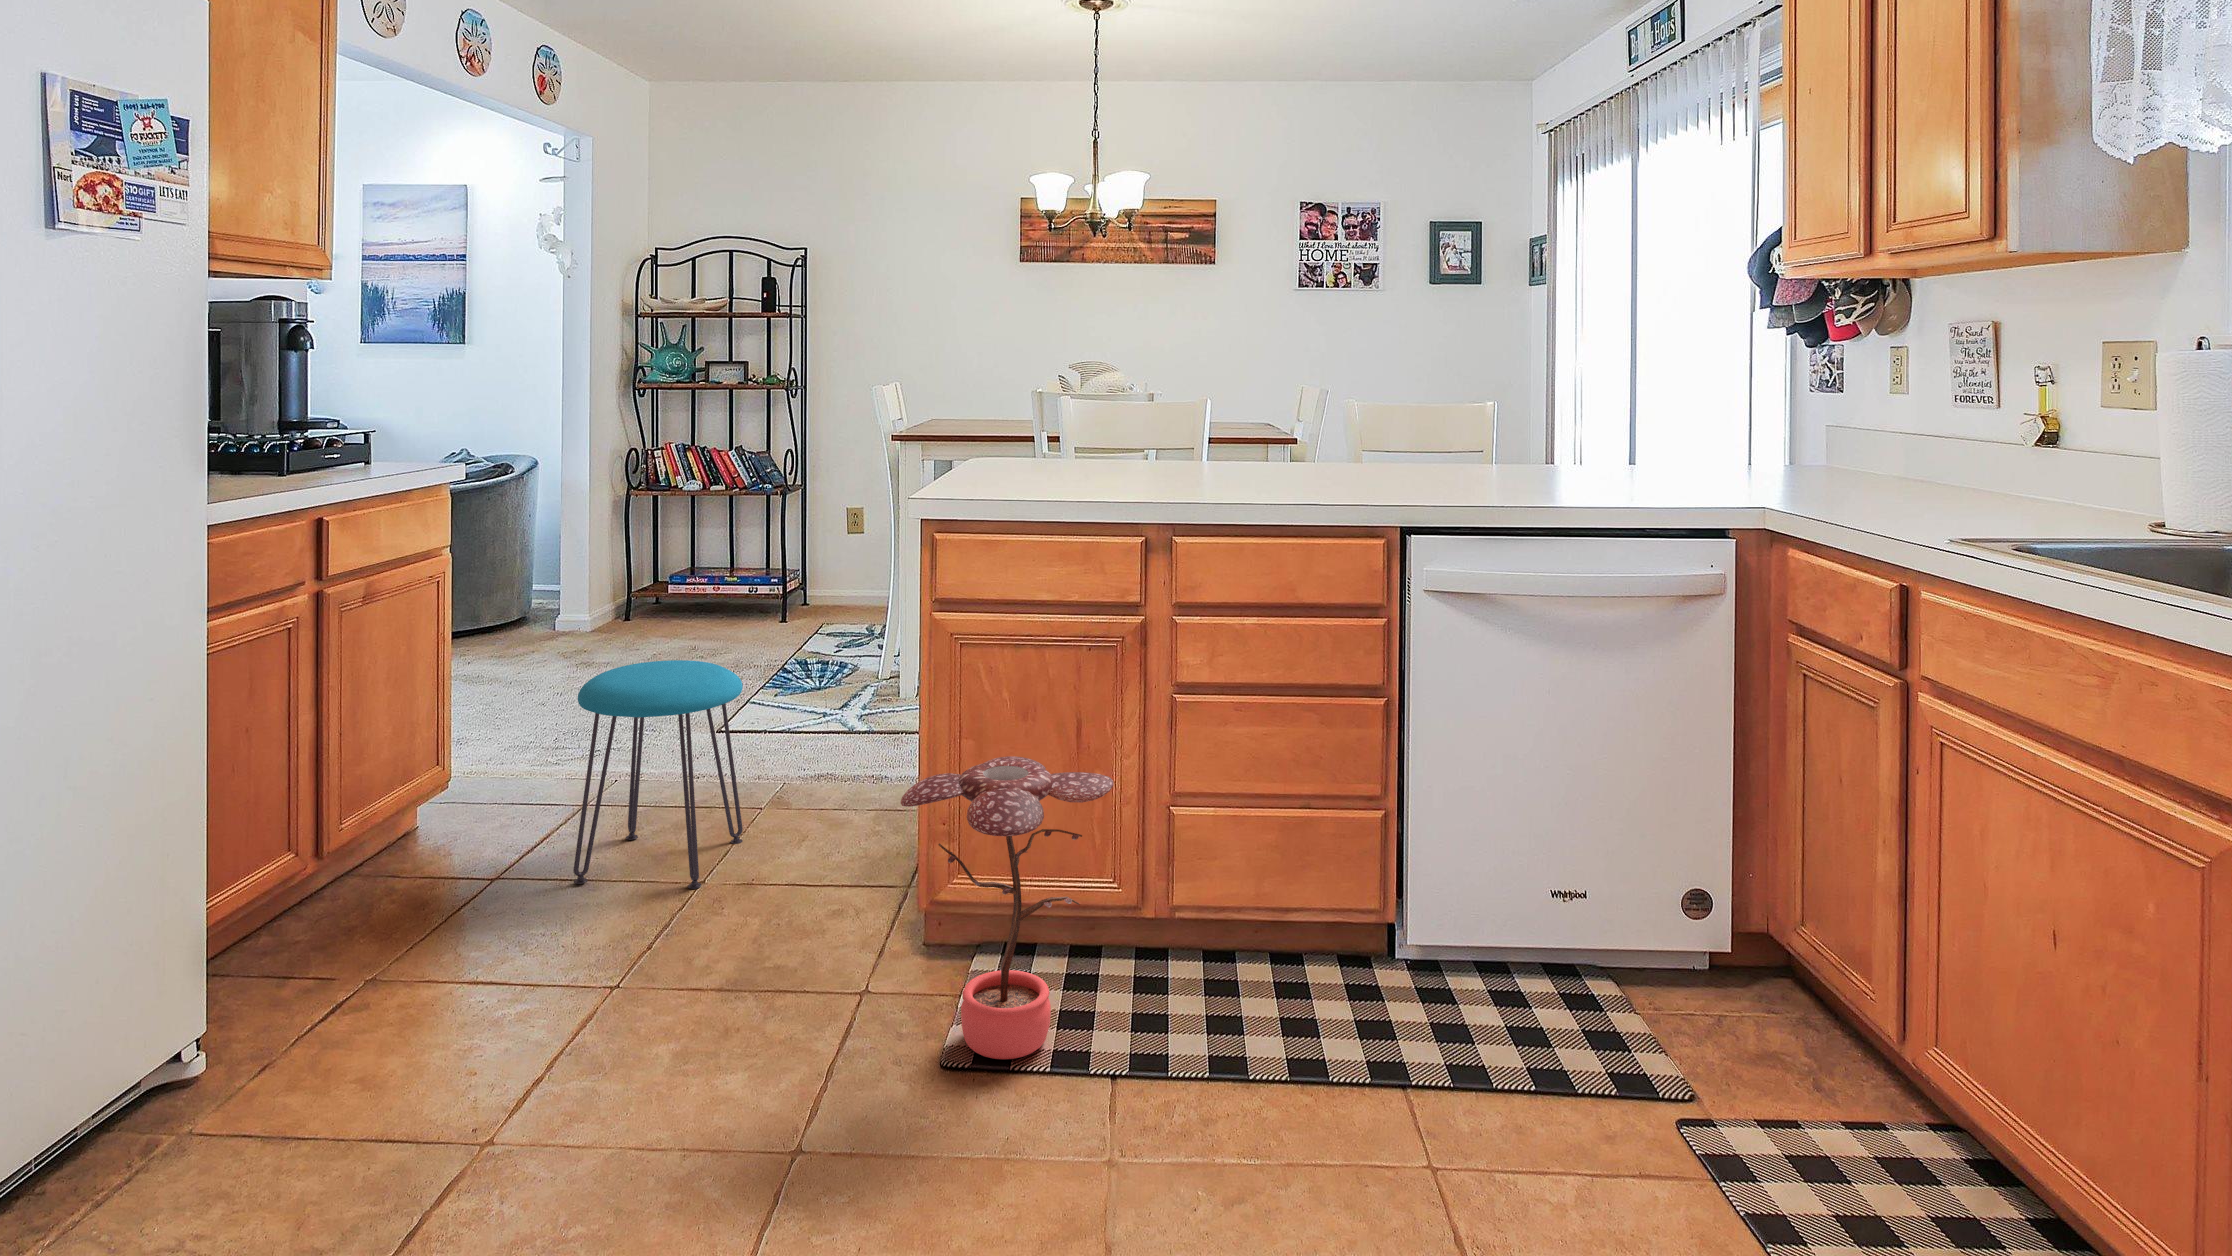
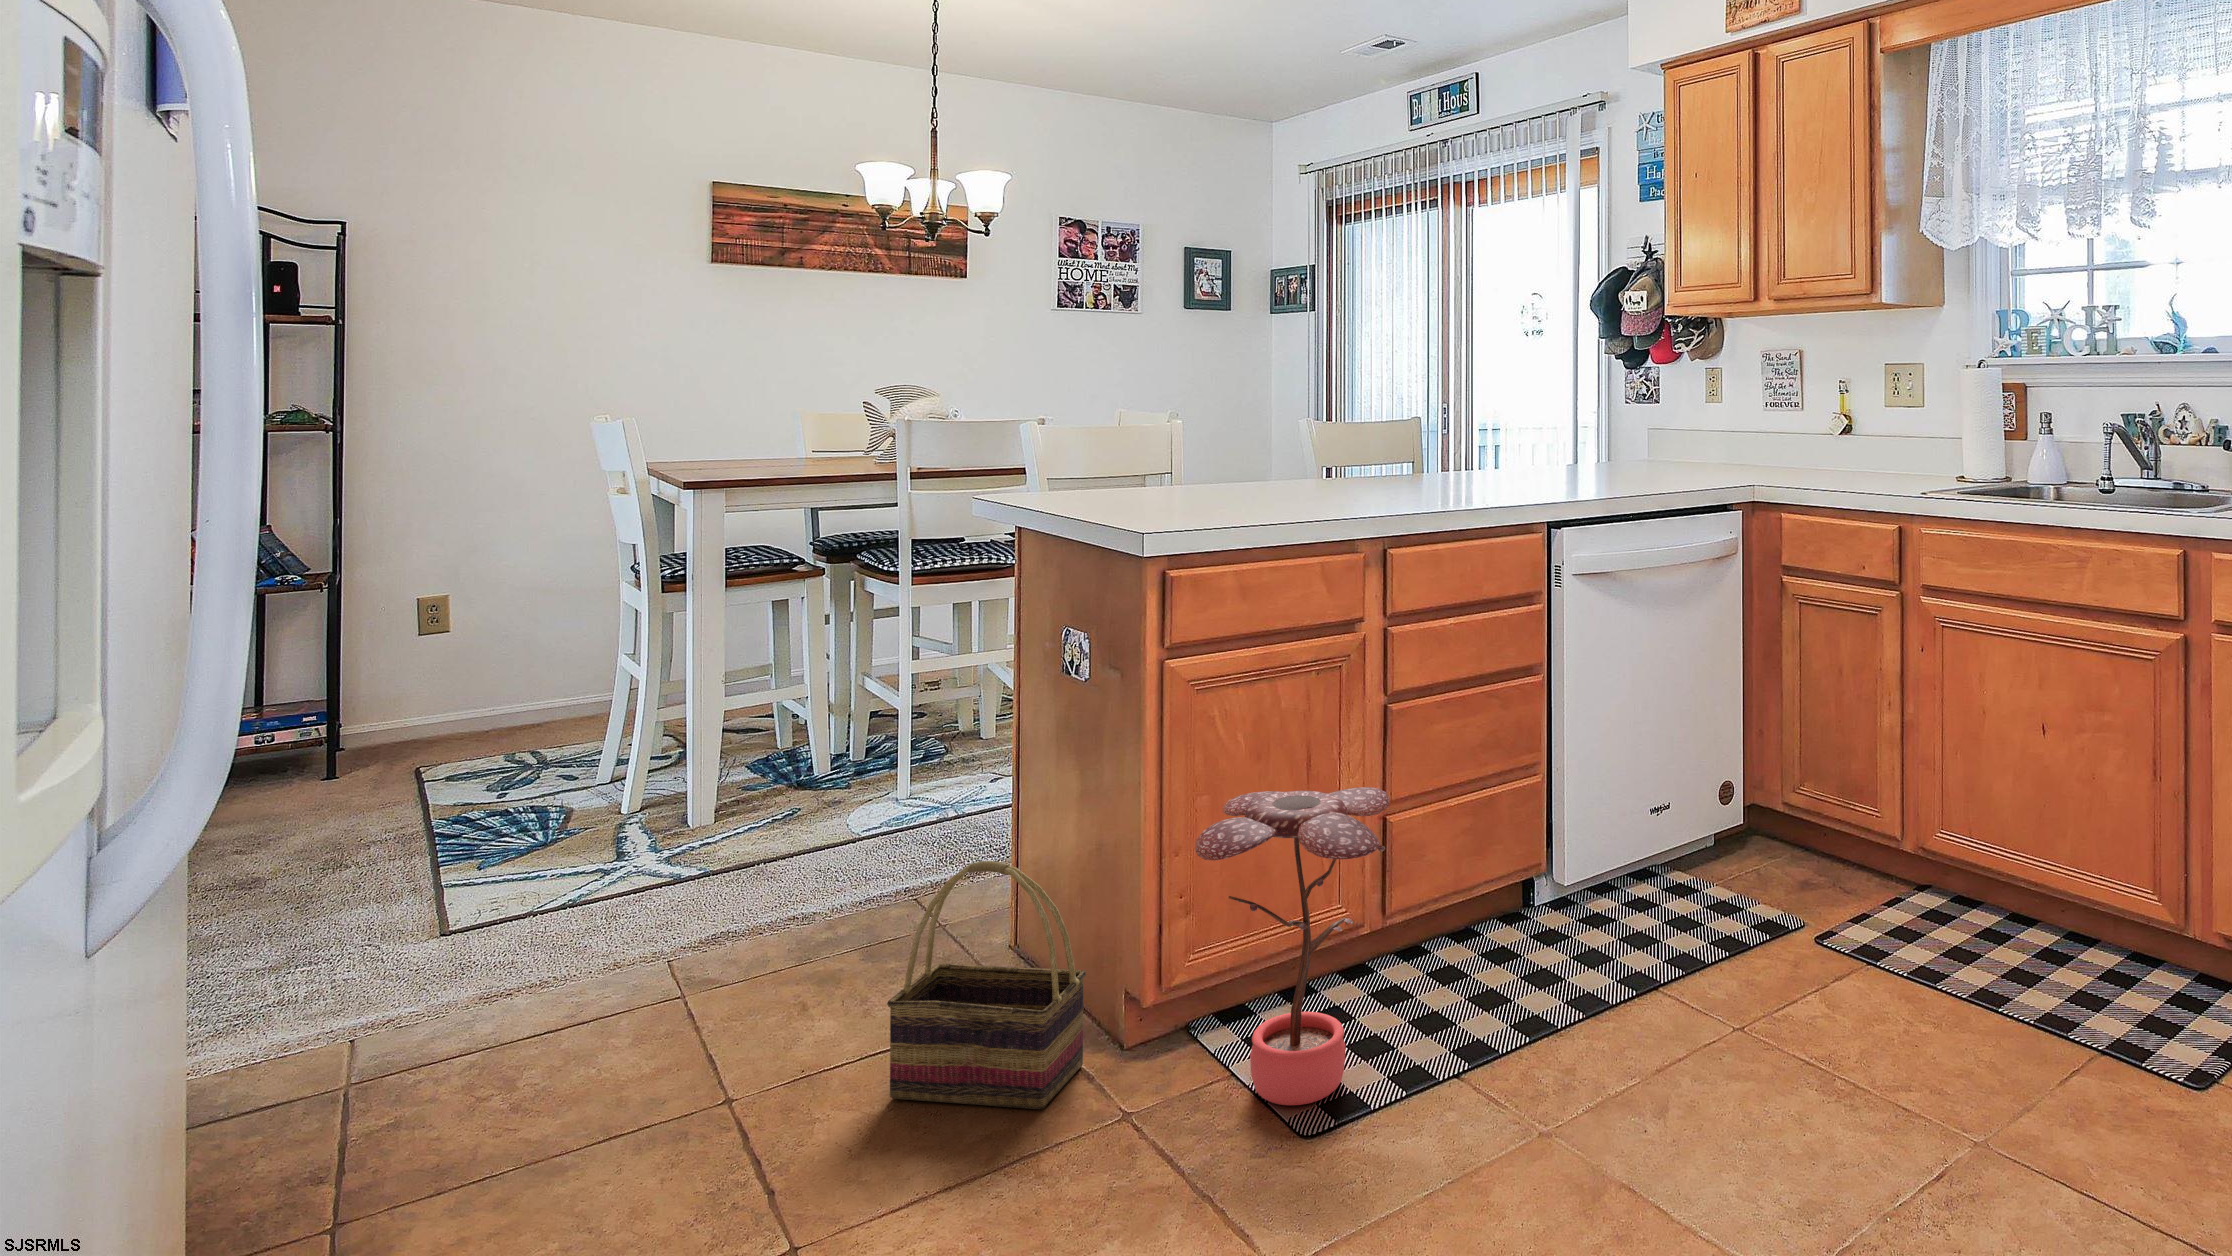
stool: present [573,660,743,889] -> none [463,789,731,1146]
basket: none [763,765,897,981] -> present [887,861,1086,1109]

